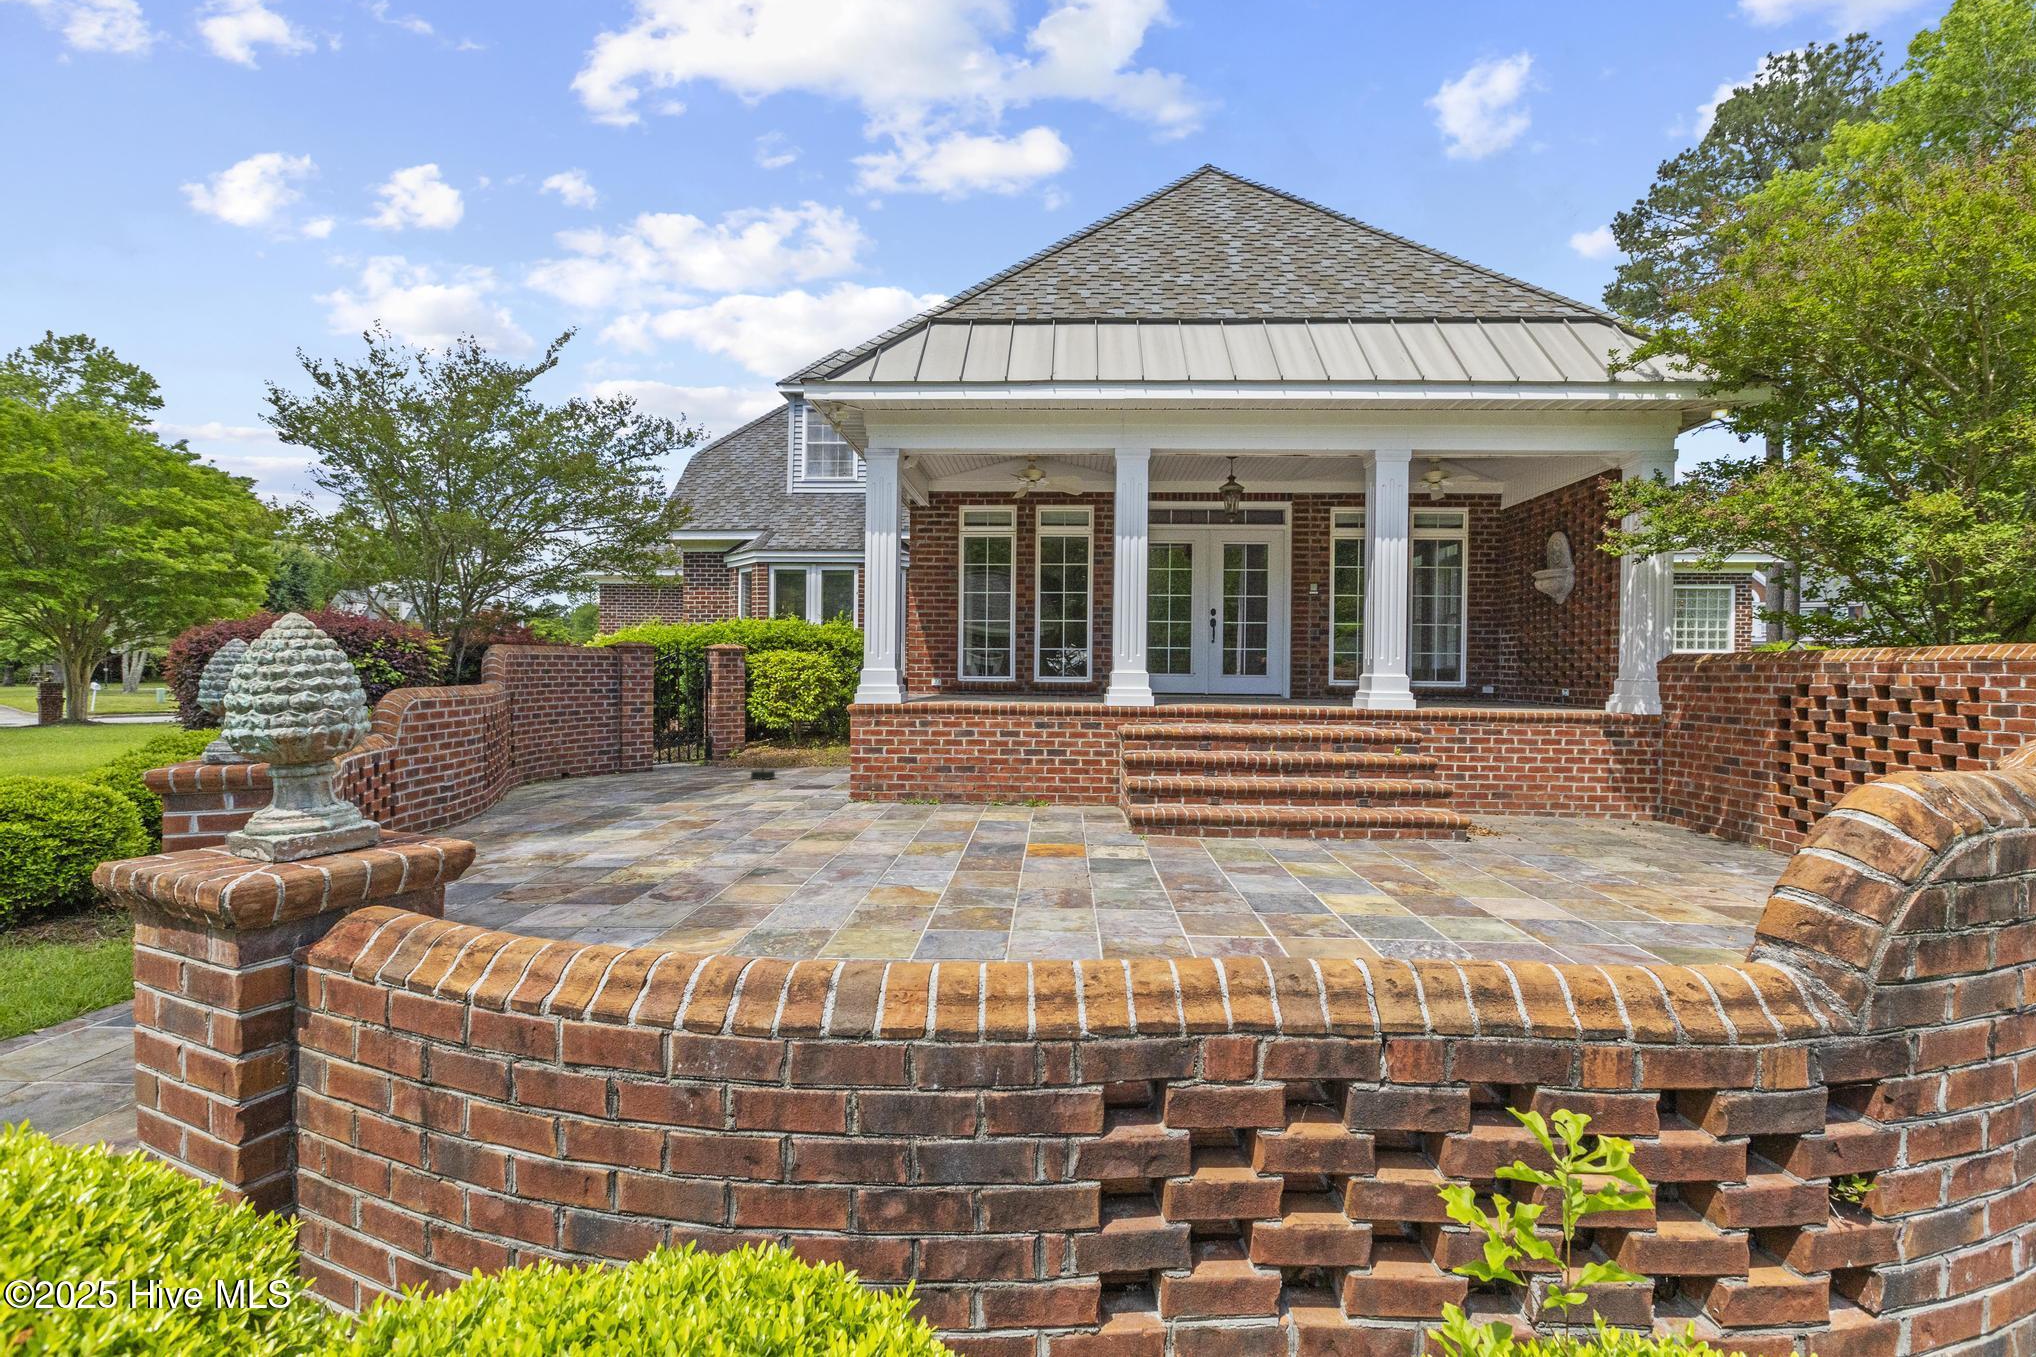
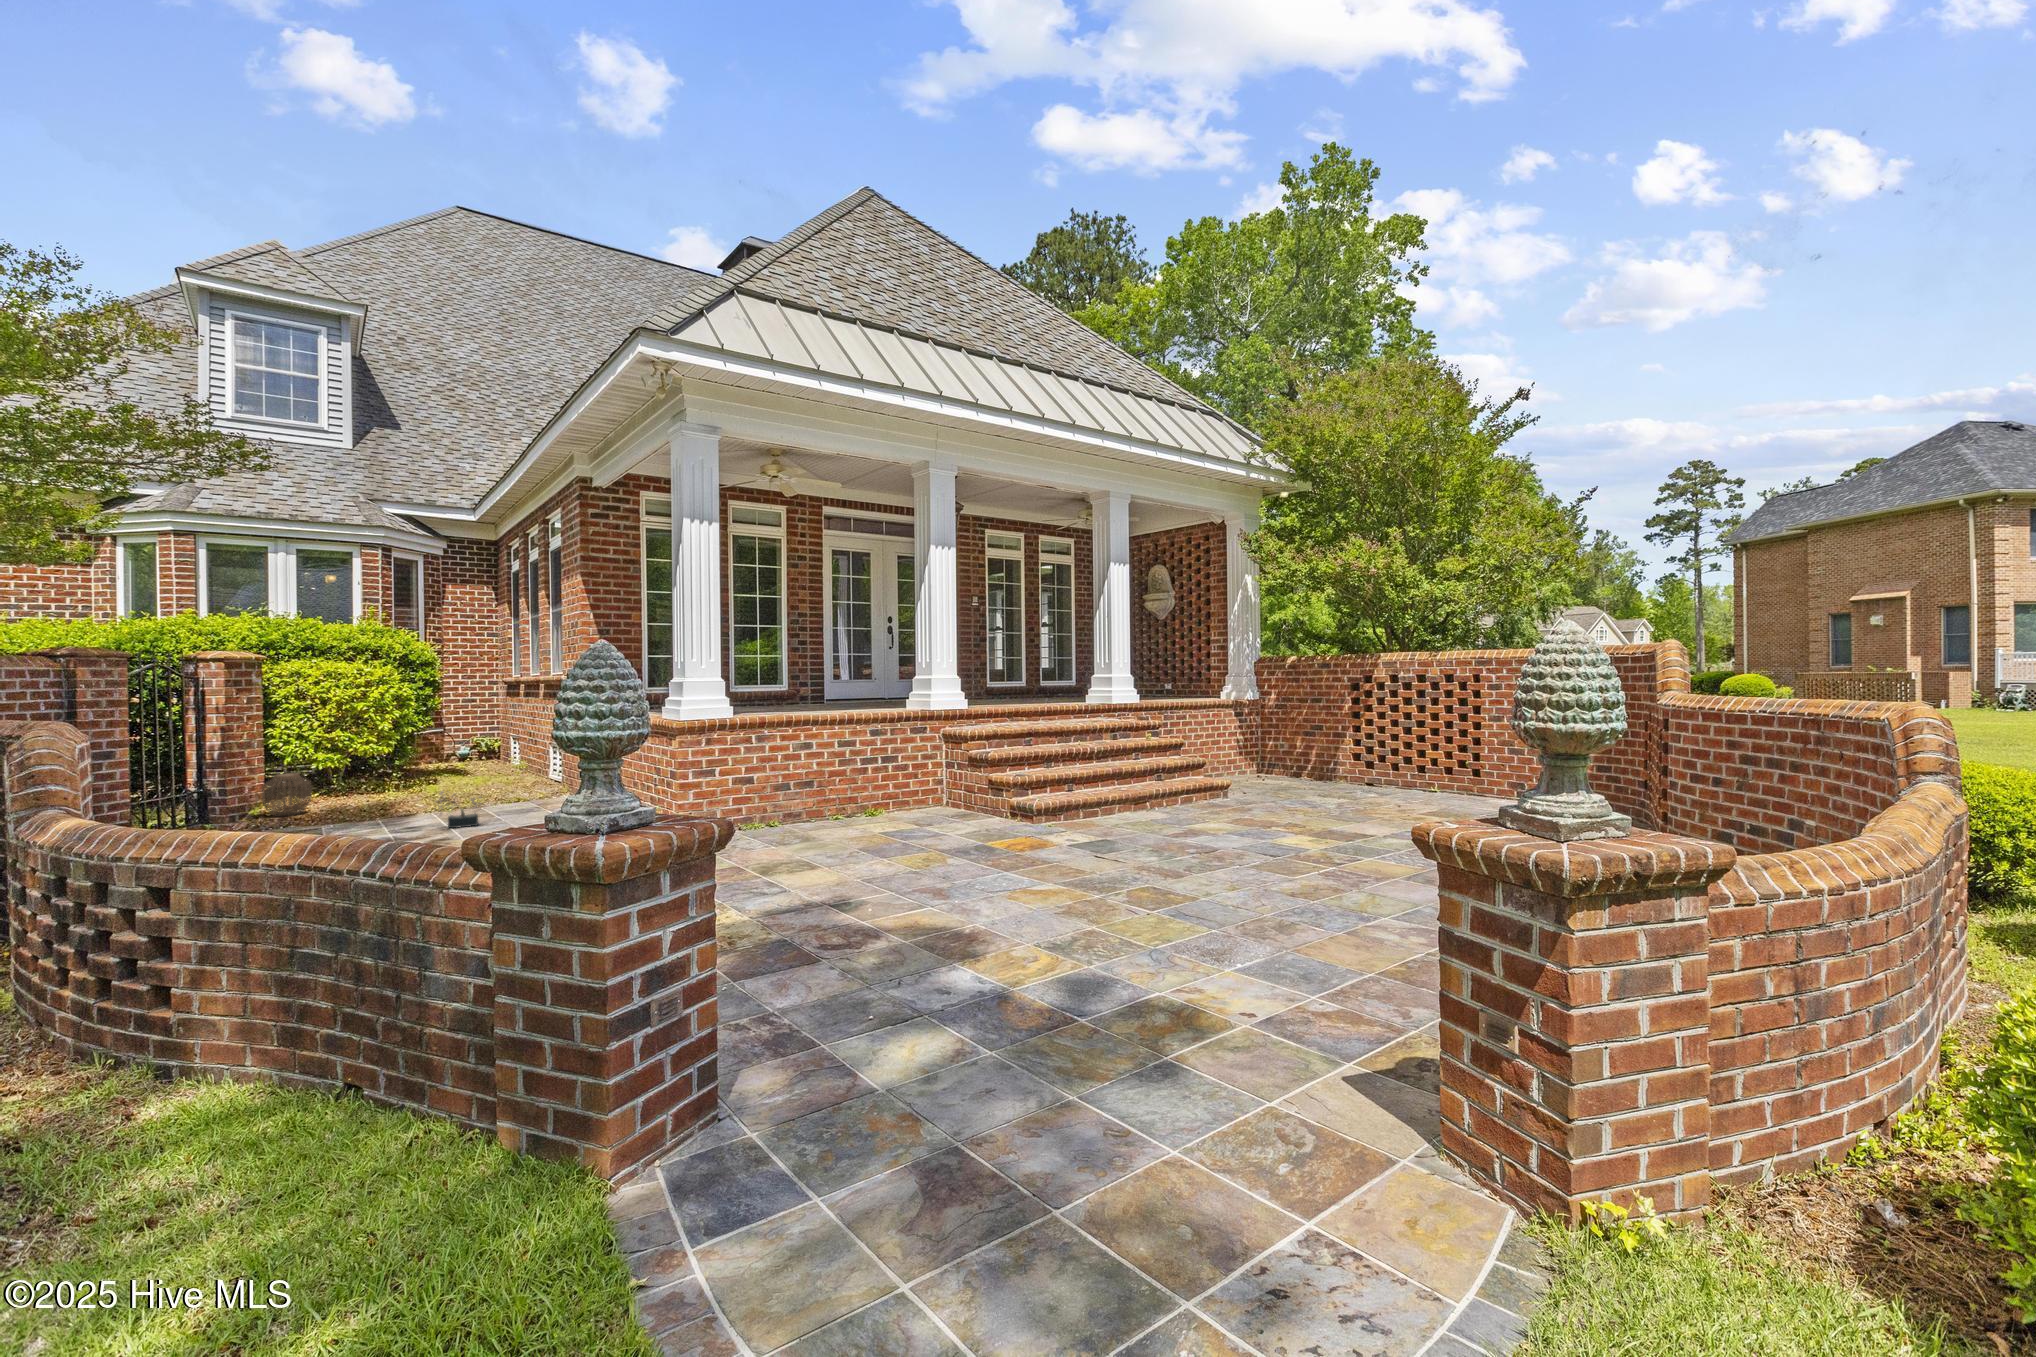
woven basket: none [703,733,732,763] -> present [262,773,312,816]

